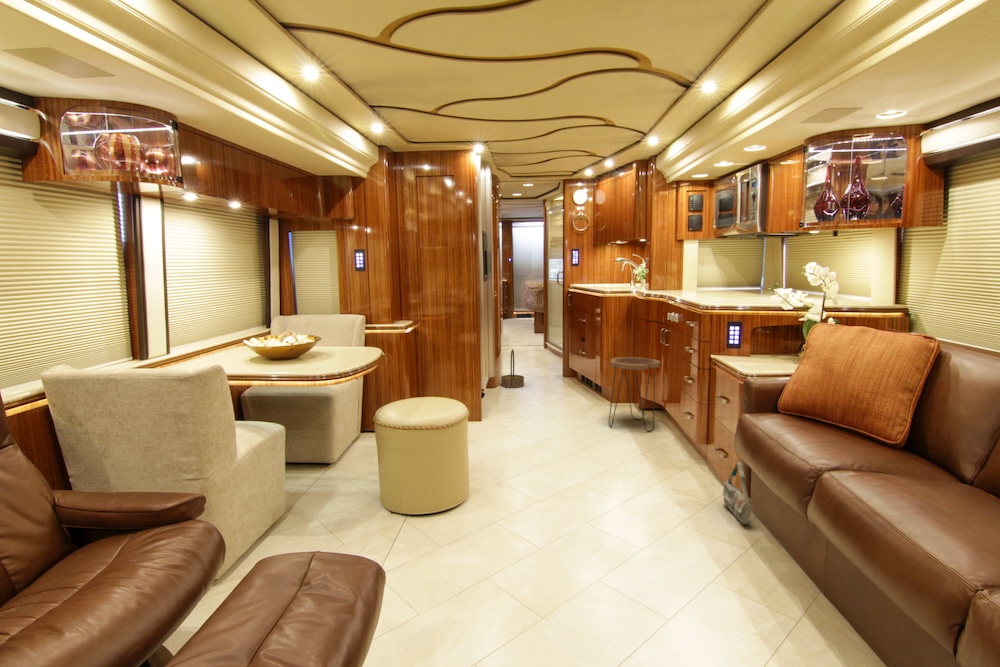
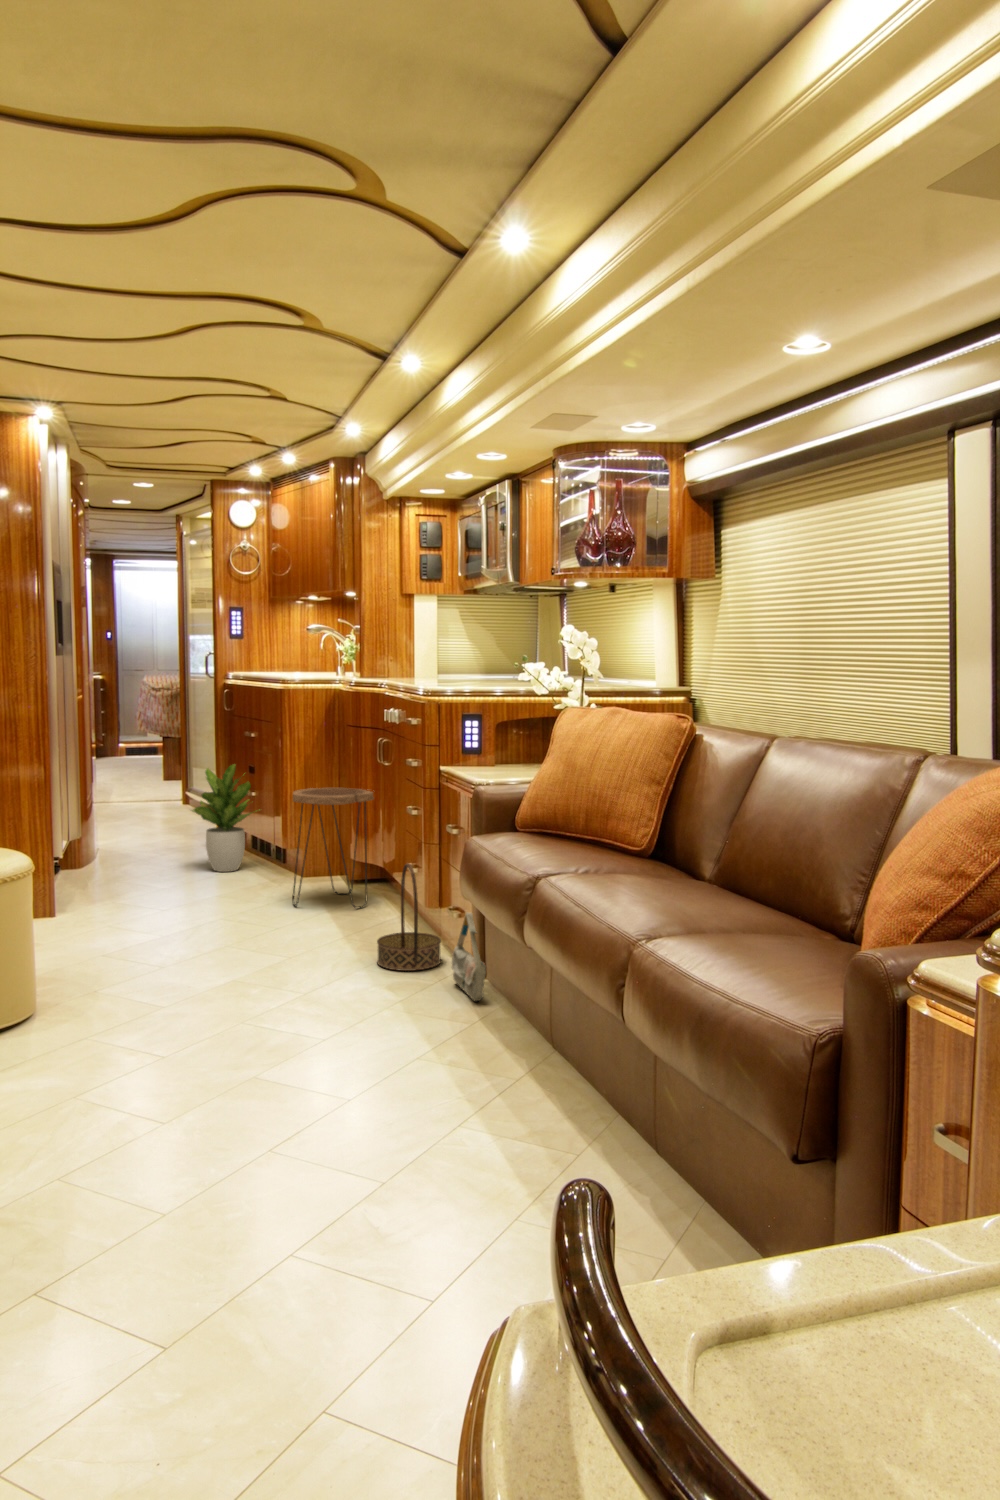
potted plant: none [550,338,589,397] -> present [192,764,260,872]
basket: present [501,350,524,388] -> present [377,863,441,971]

